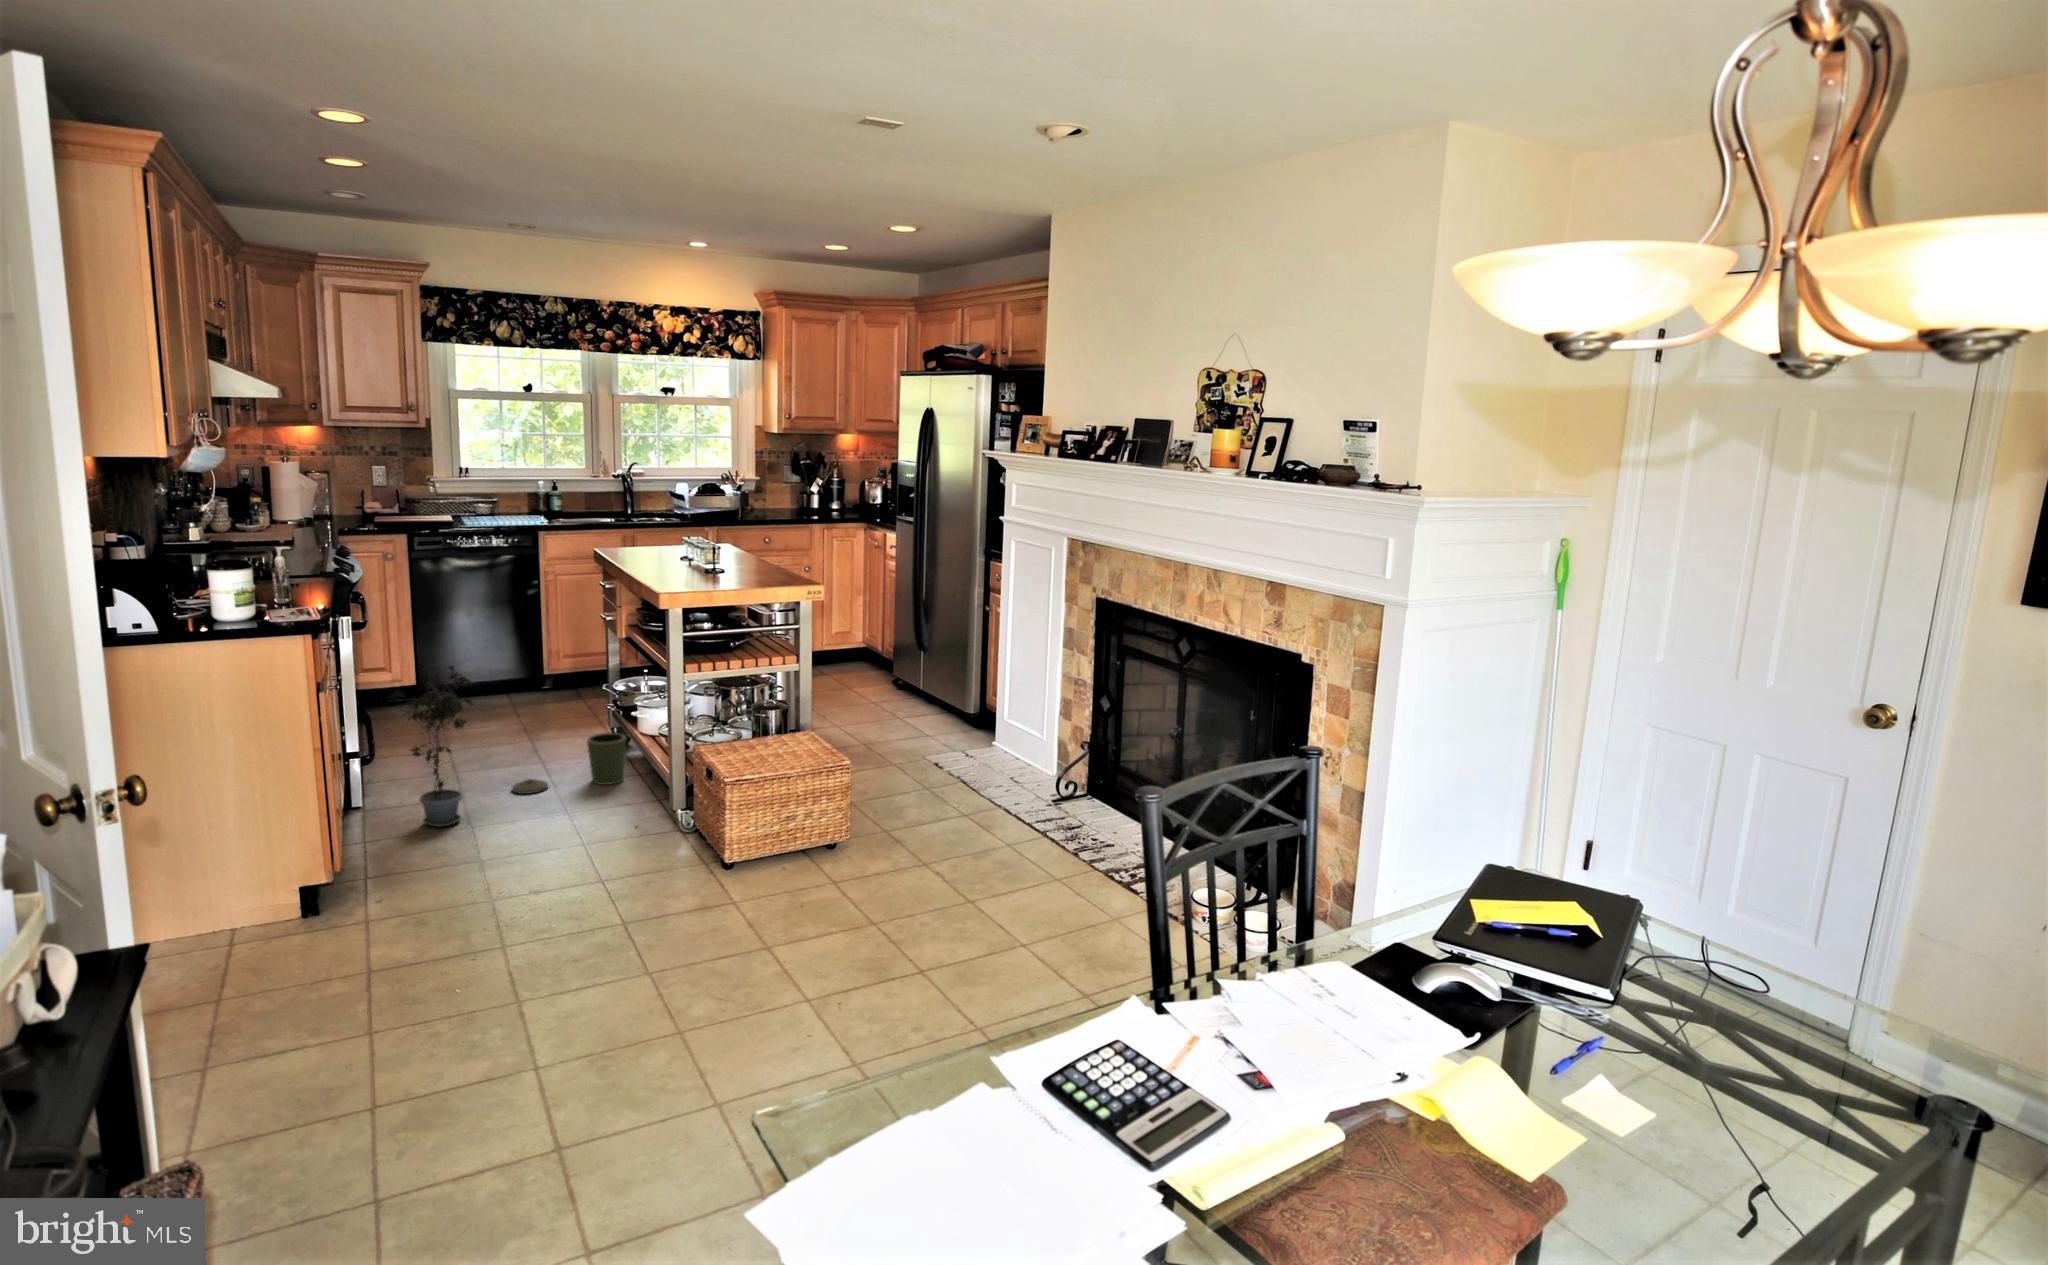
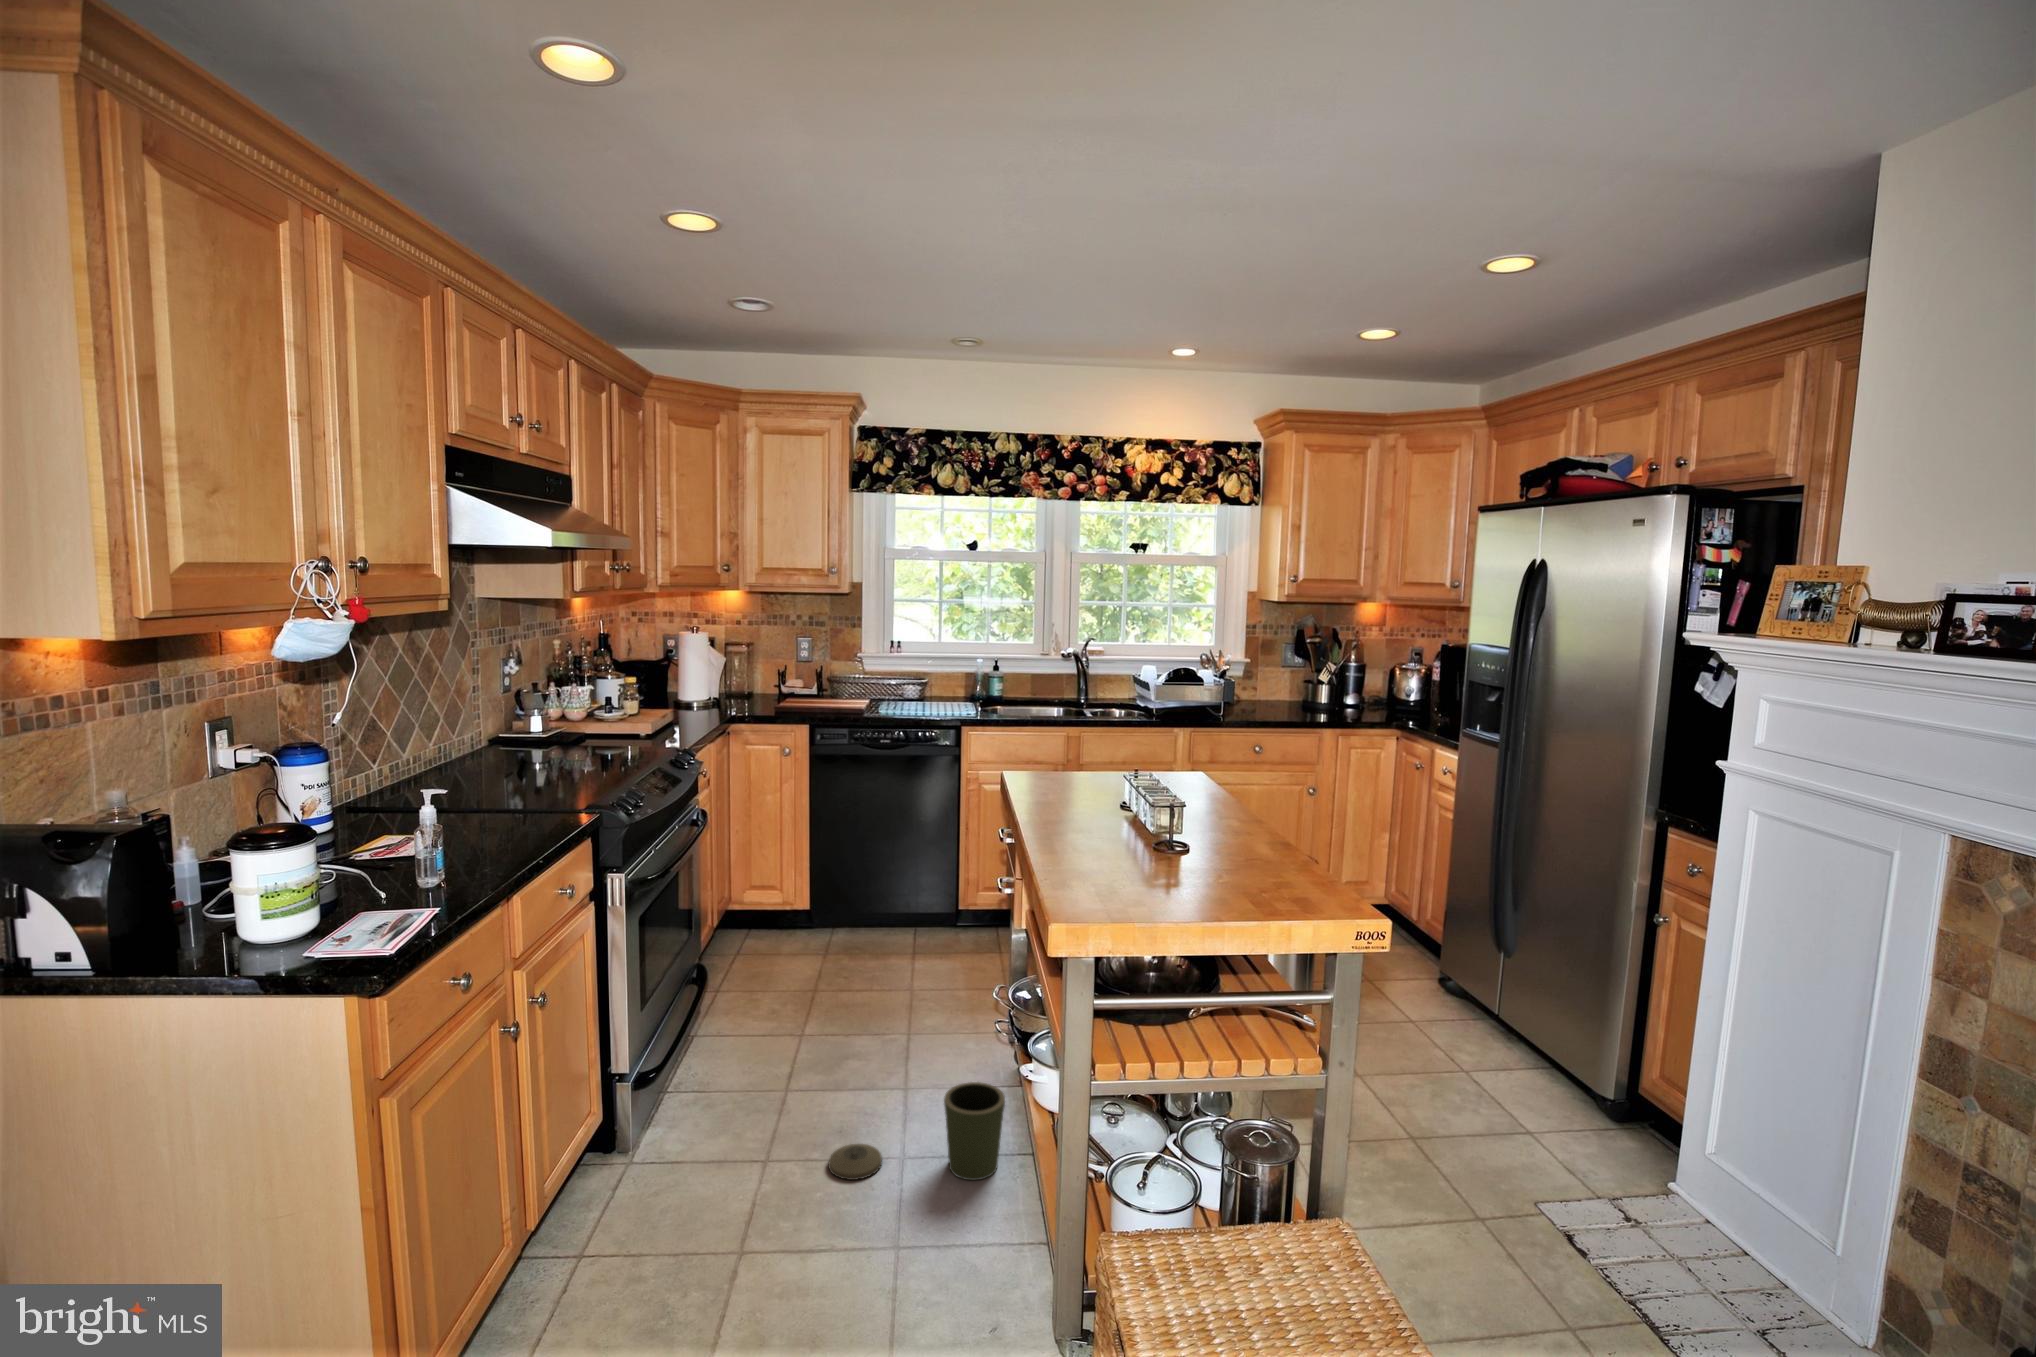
potted plant: present [405,666,474,827] -> none [634,980,756,1254]

